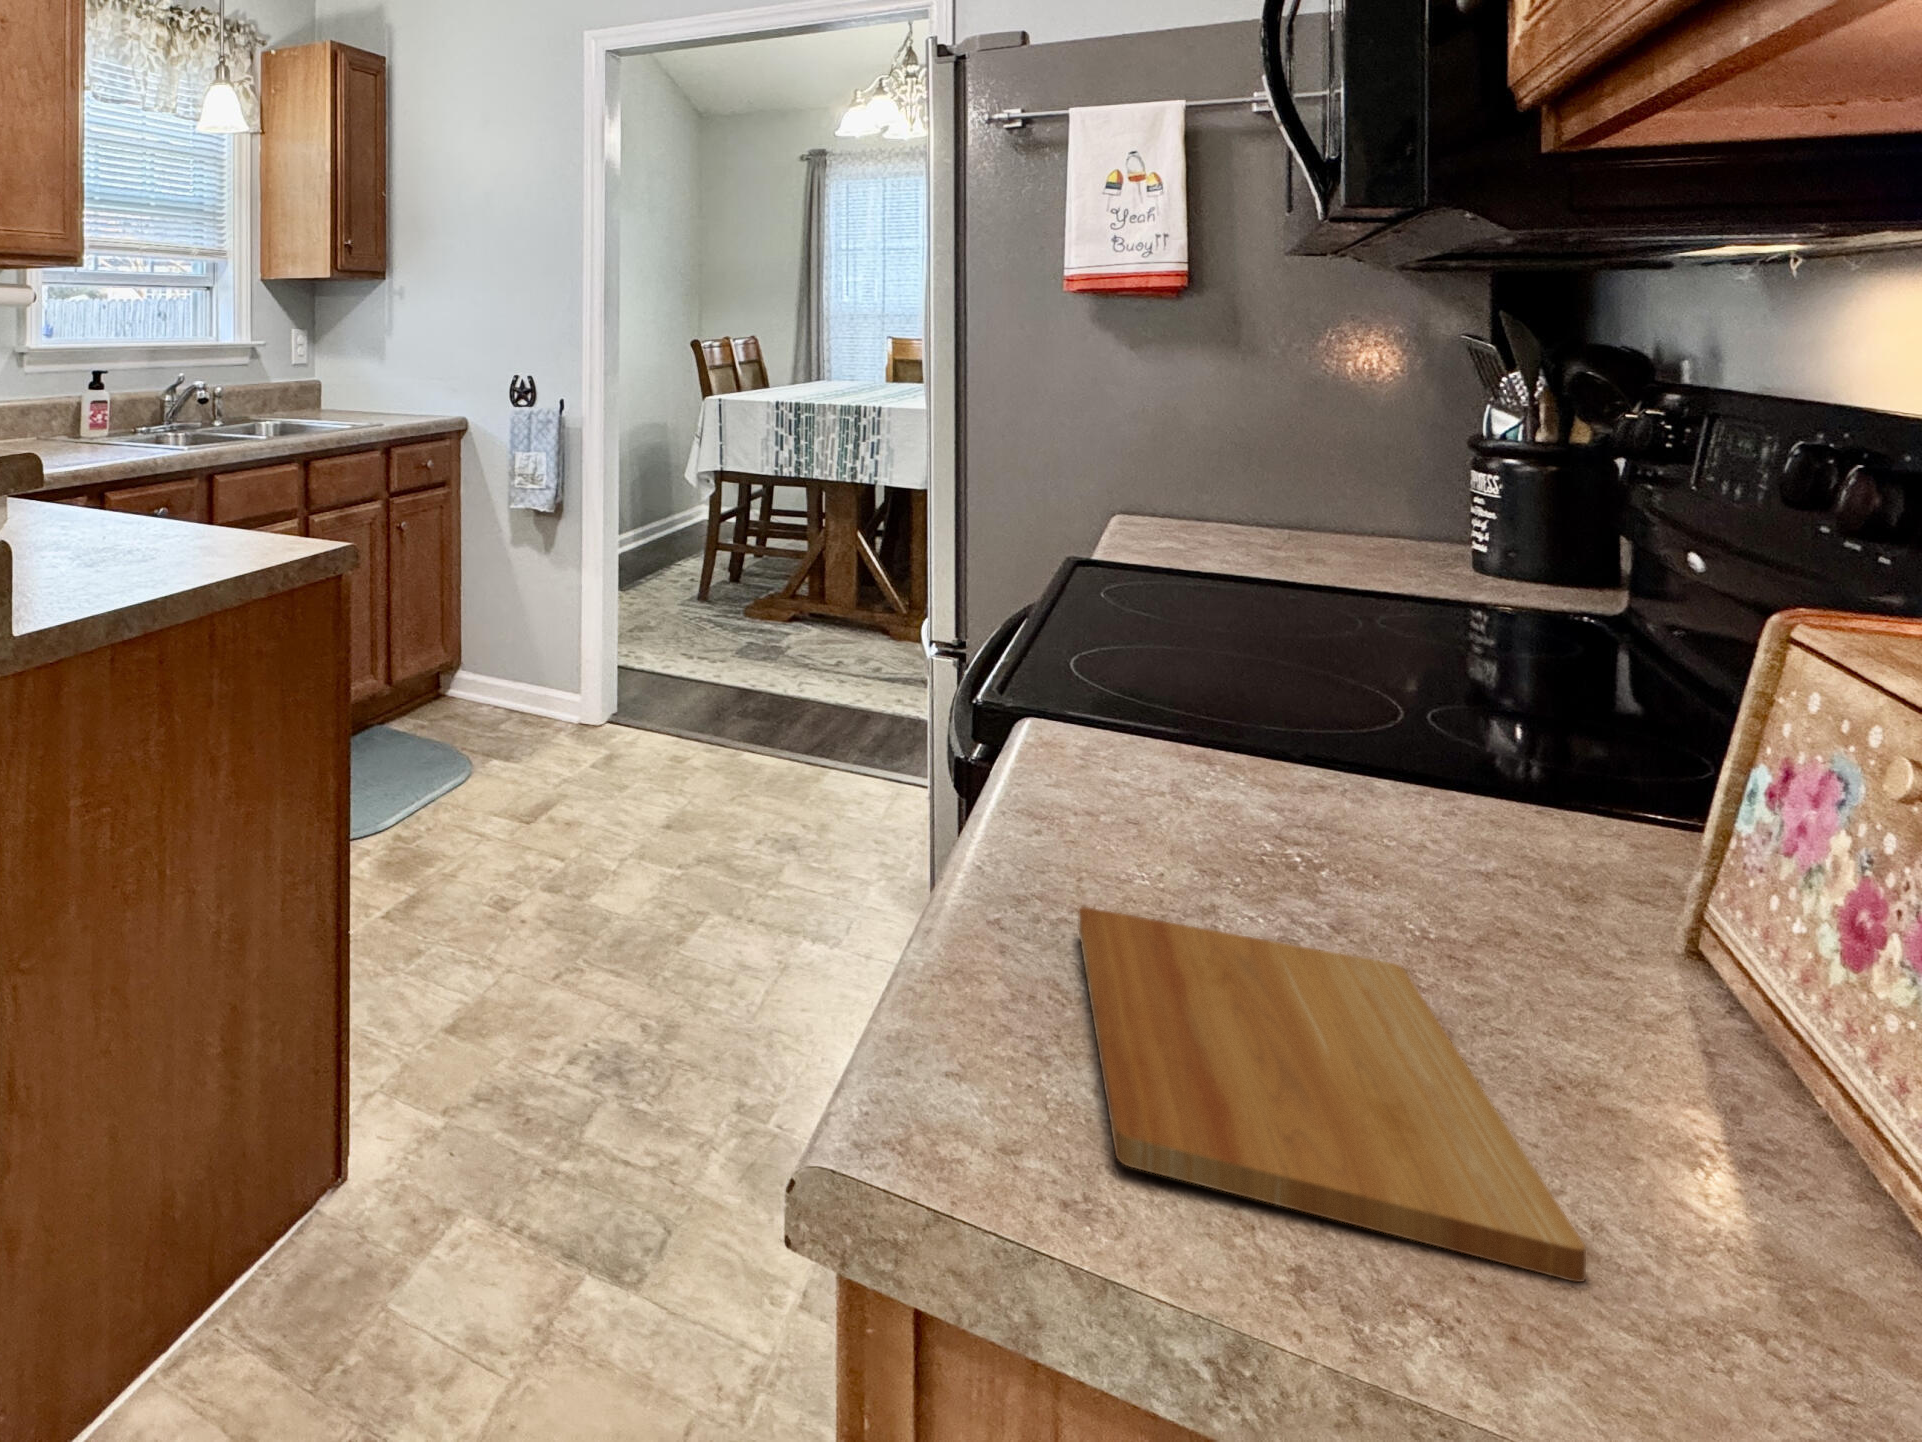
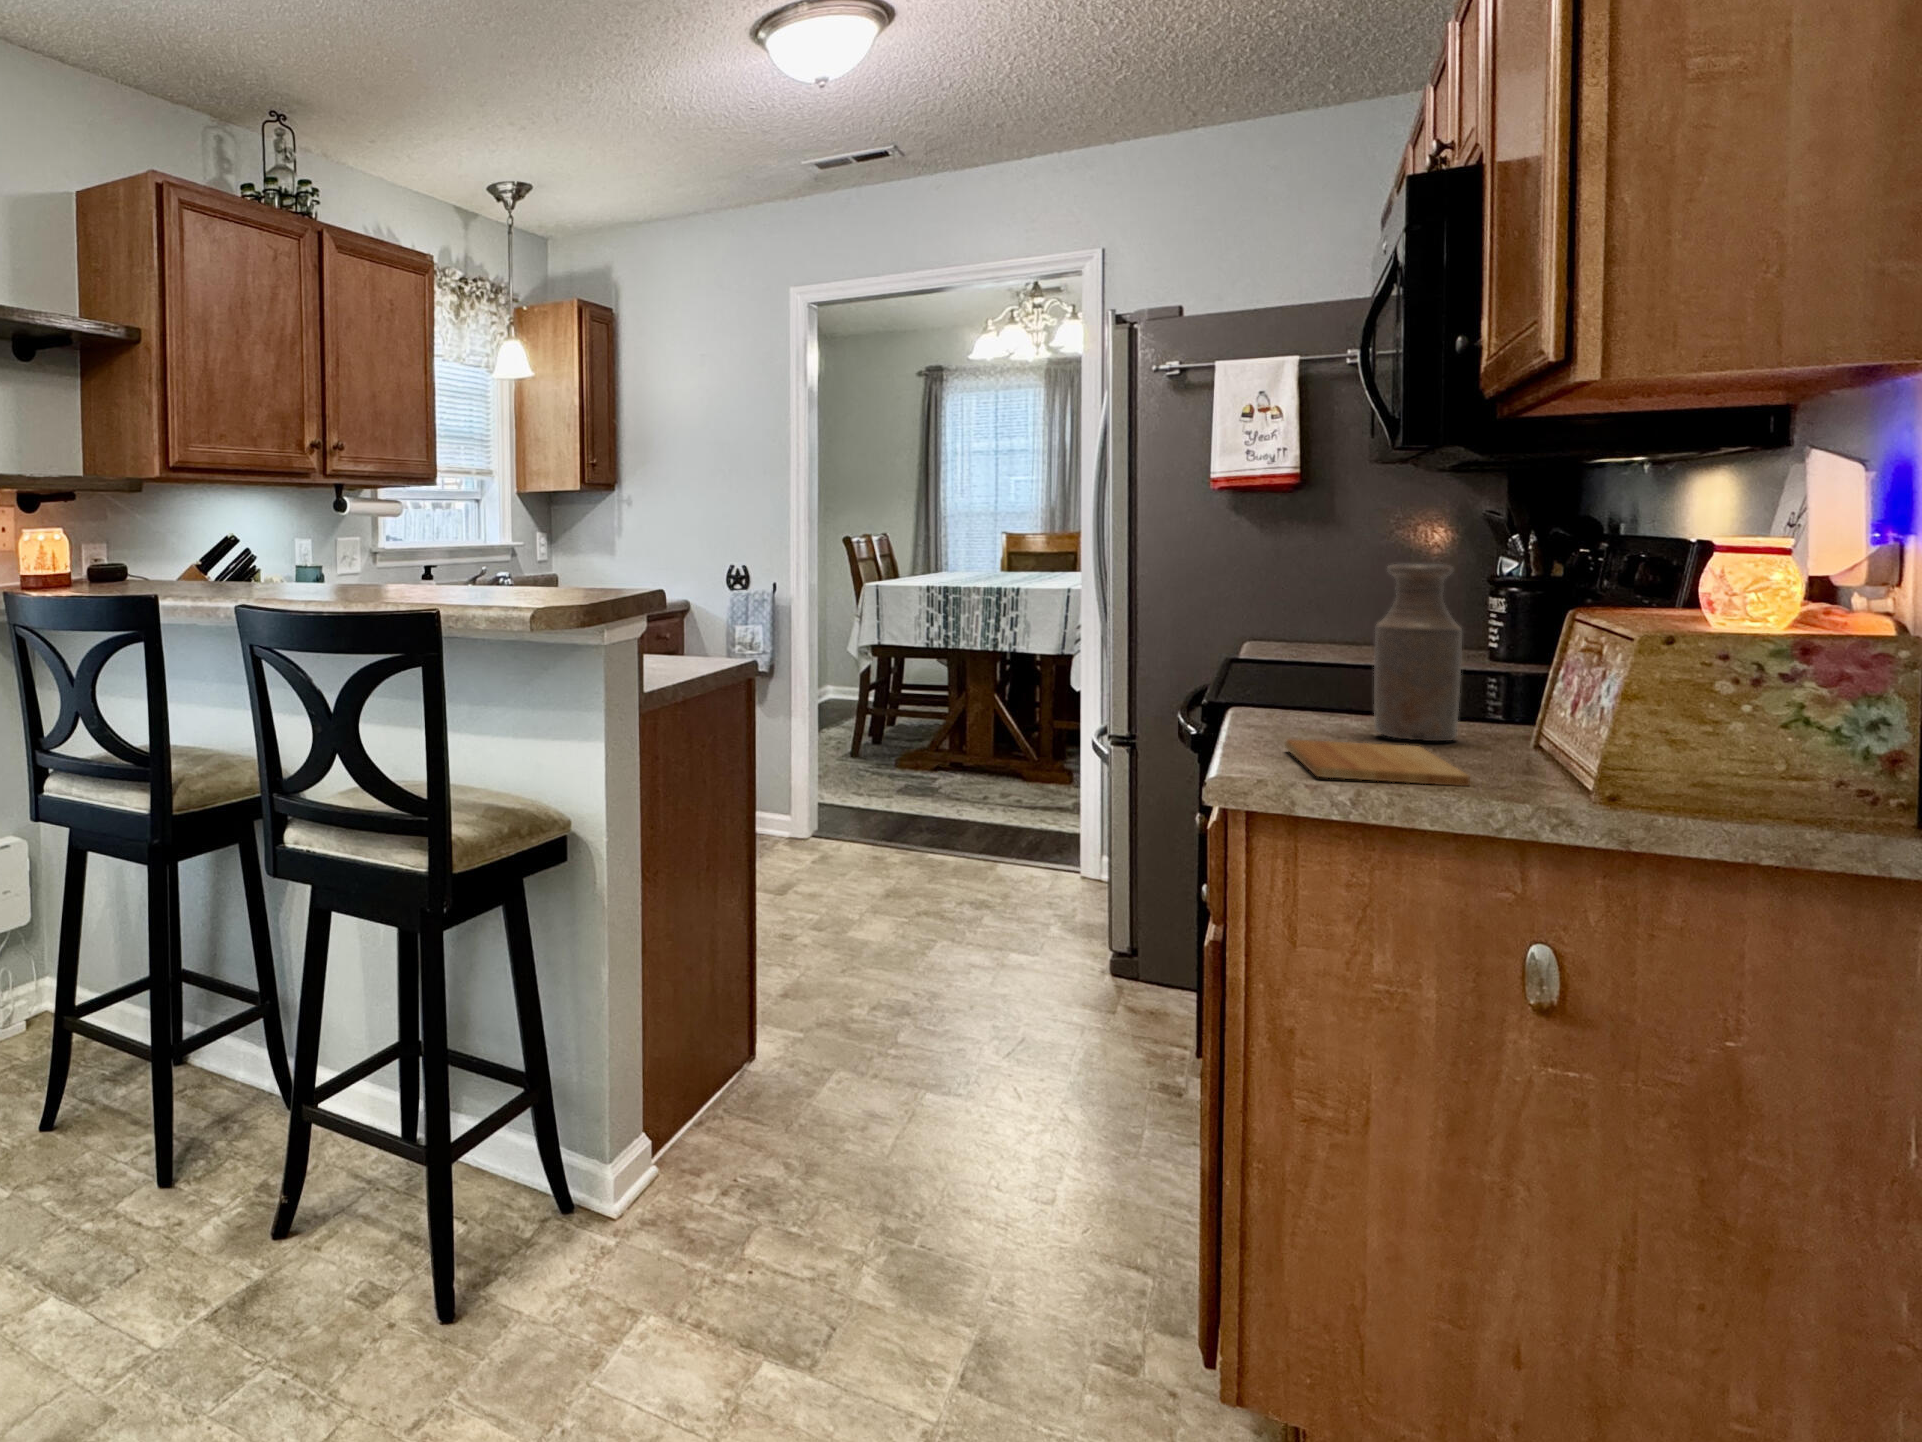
bottle: none [1290,472,1488,907] -> present [1374,563,1462,741]

